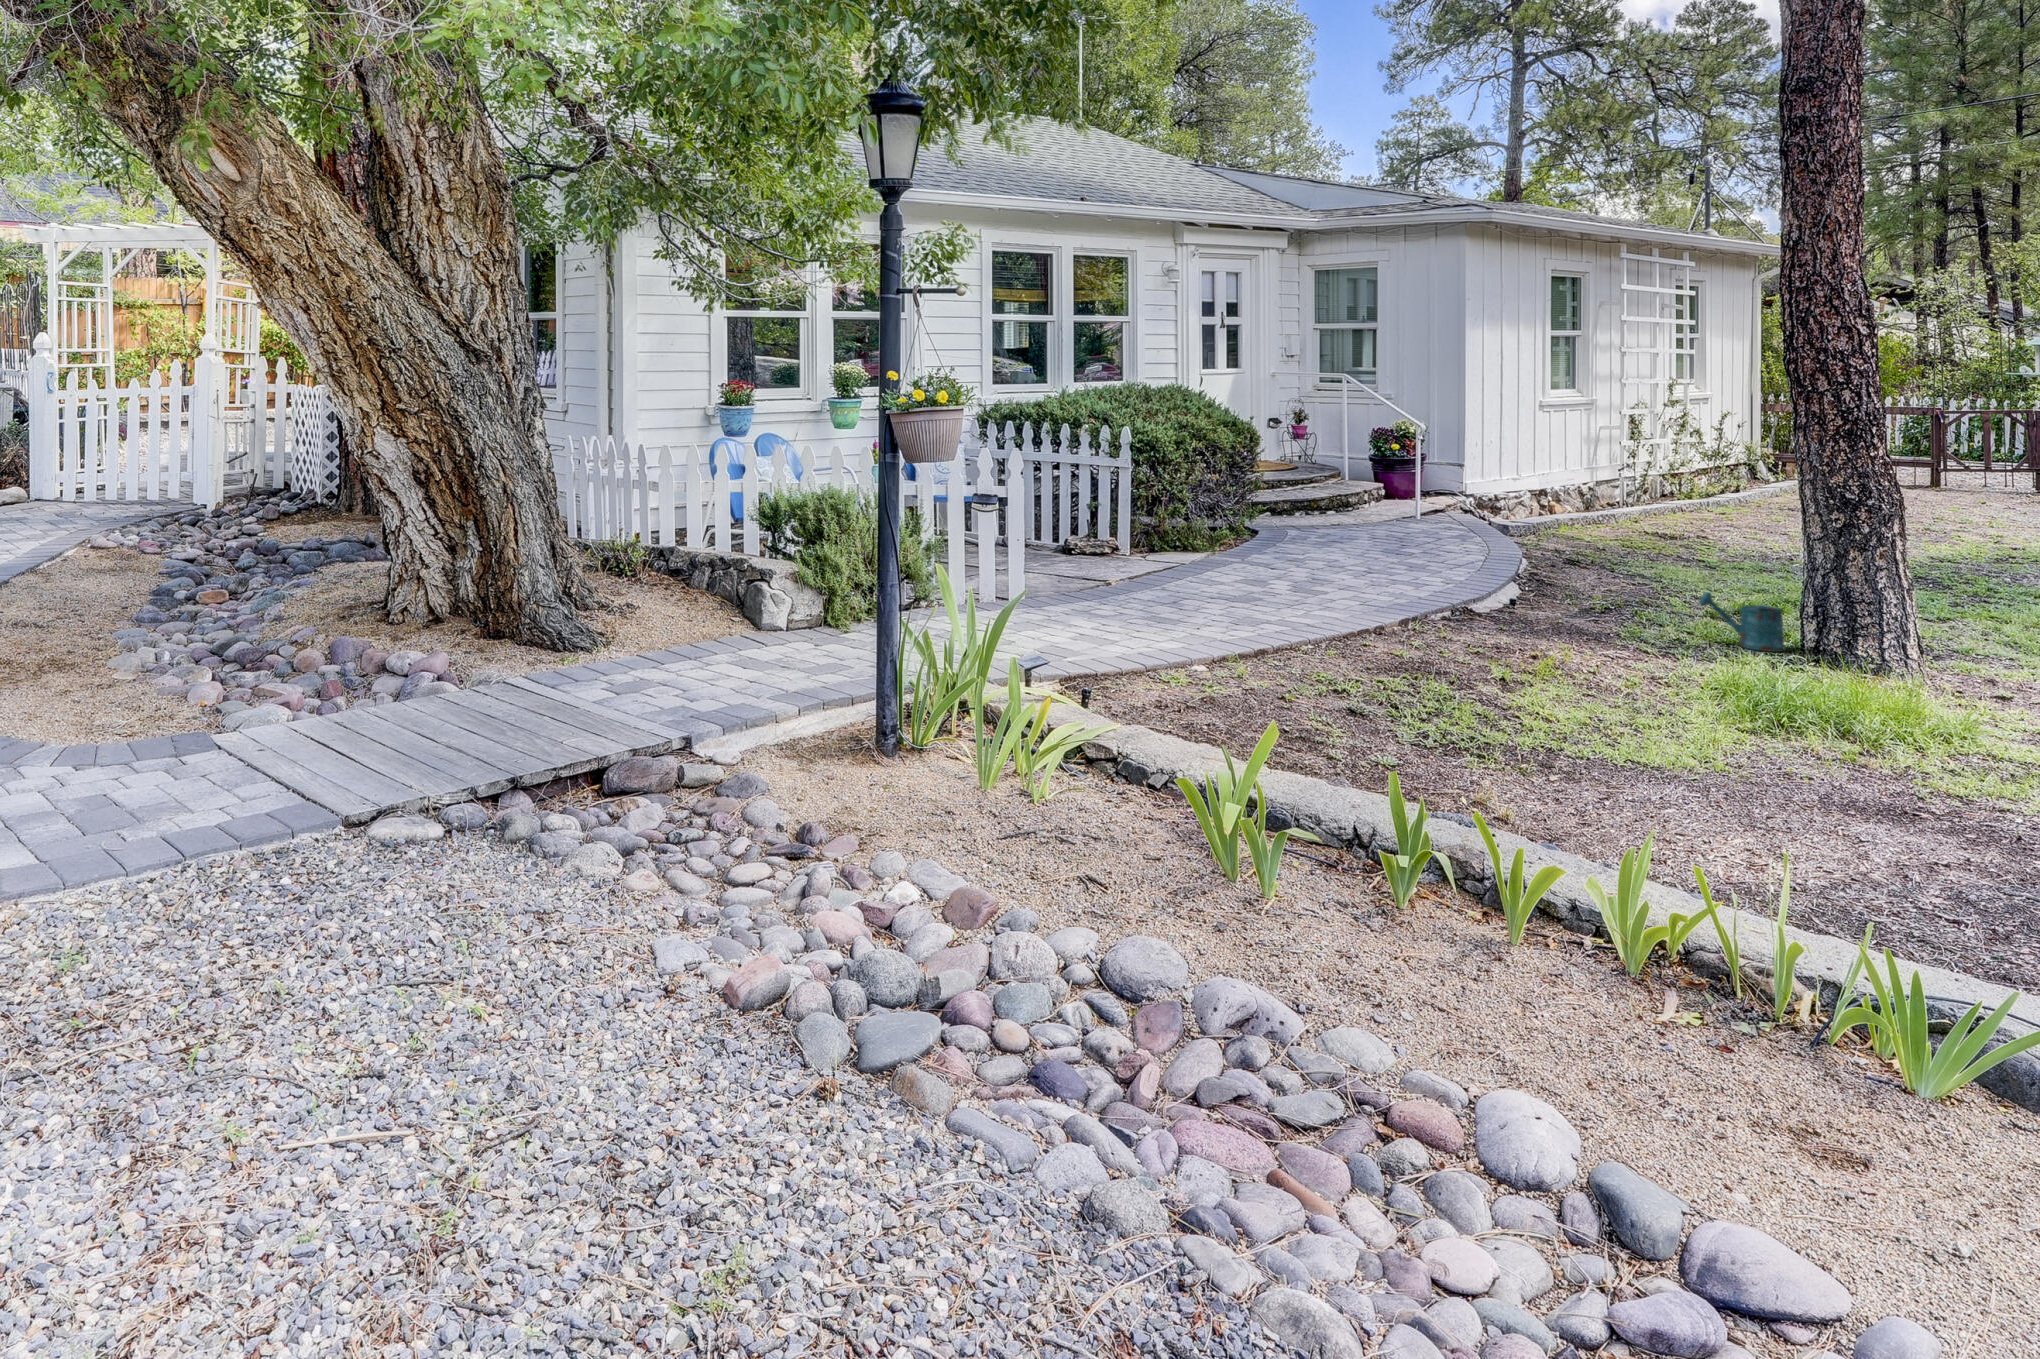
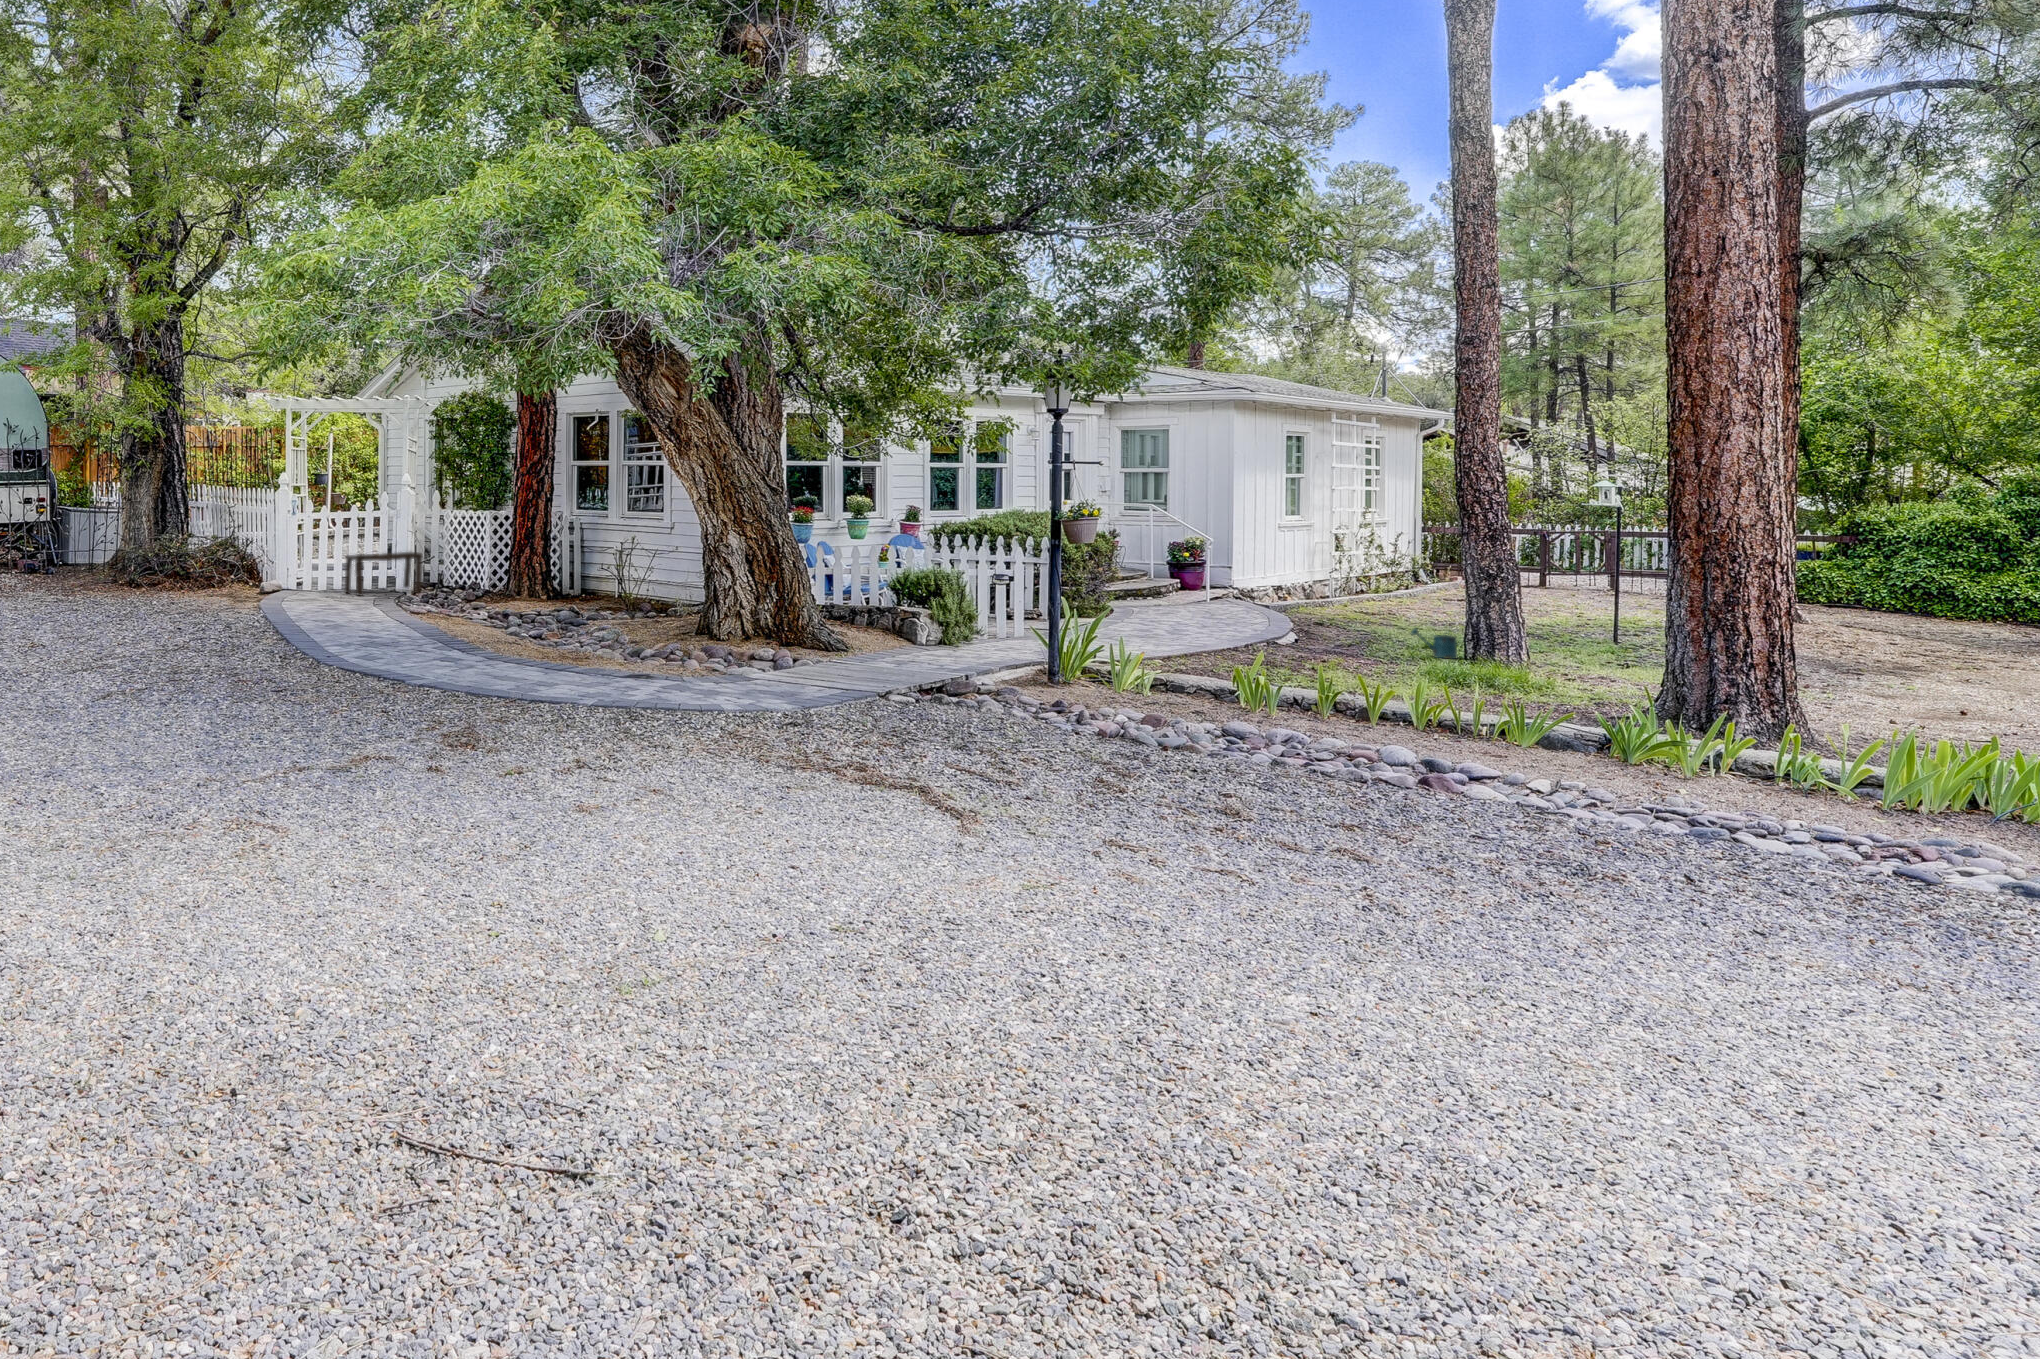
bench: none [44,450,173,521] -> present [345,552,423,596]

